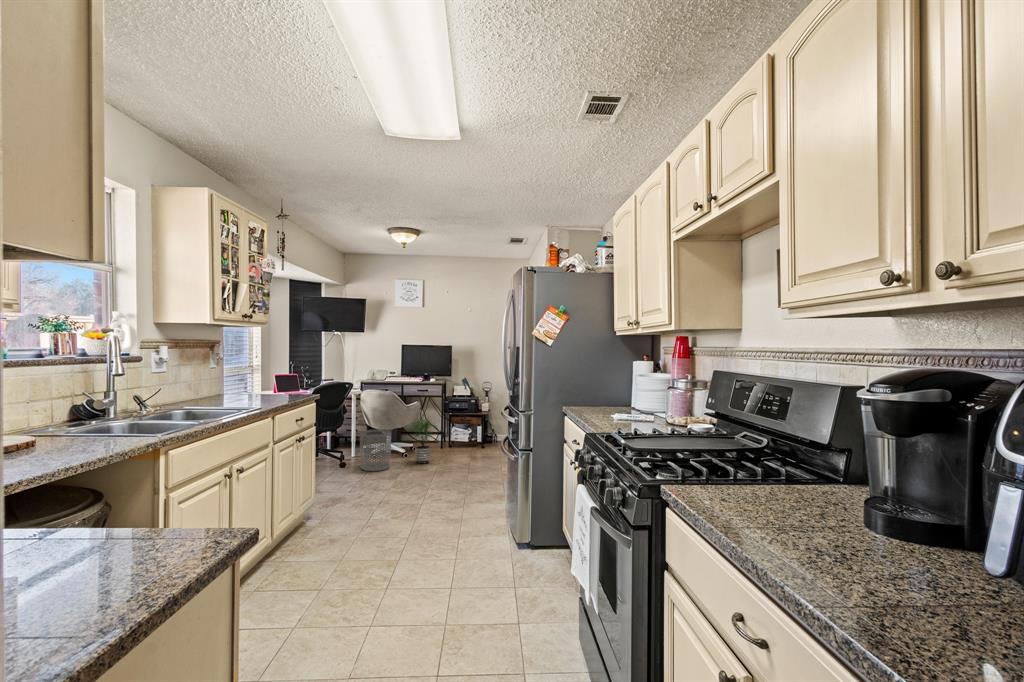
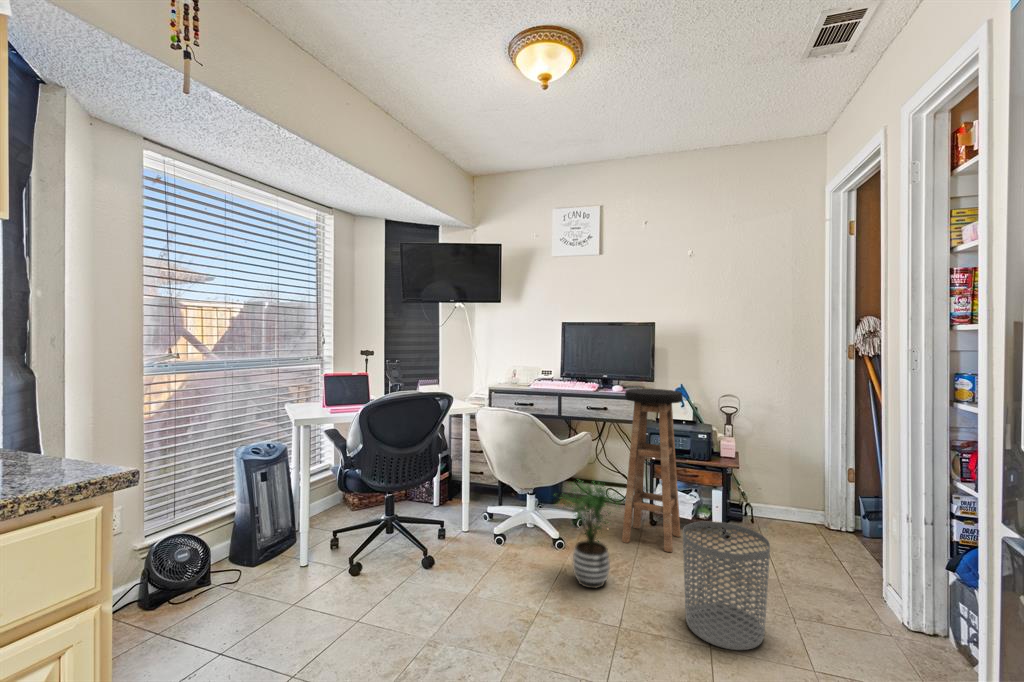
bar stool: none [436,379,463,453] -> present [622,389,683,552]
waste bin: present [360,429,391,471] -> present [683,521,770,650]

